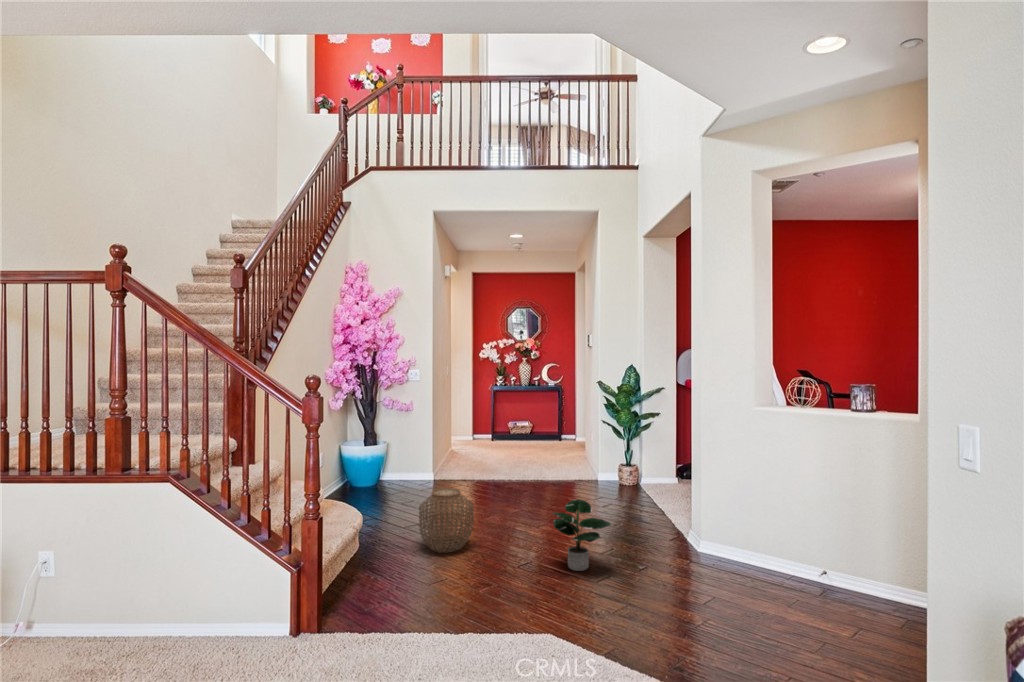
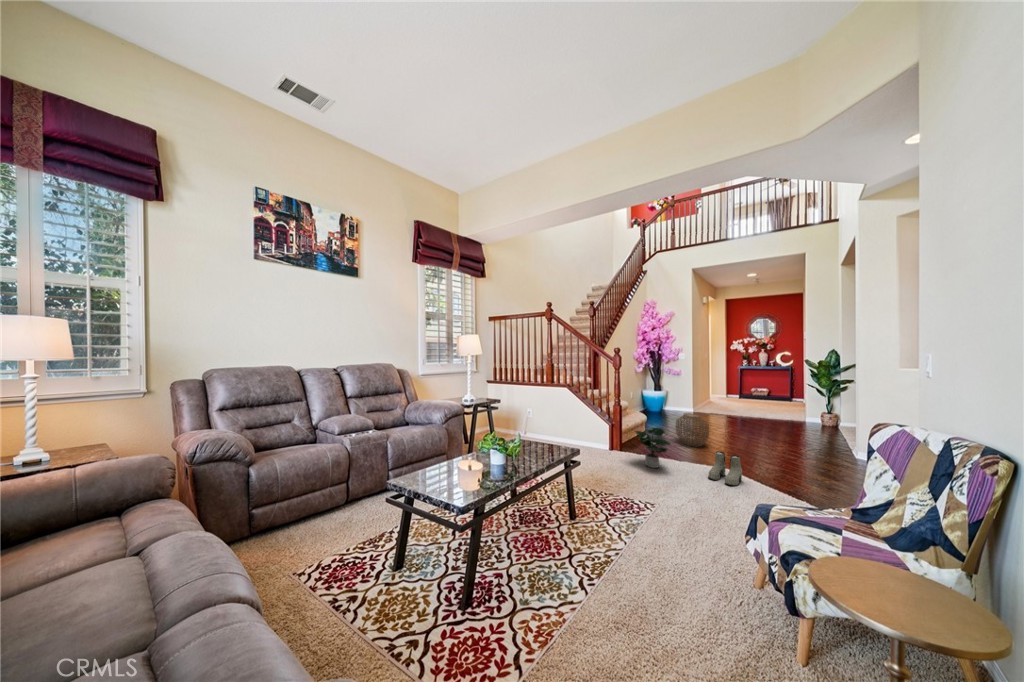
potted plant: present [553,499,611,571] -> present [635,427,671,468]
boots: none [488,560,537,622] -> present [708,451,742,485]

